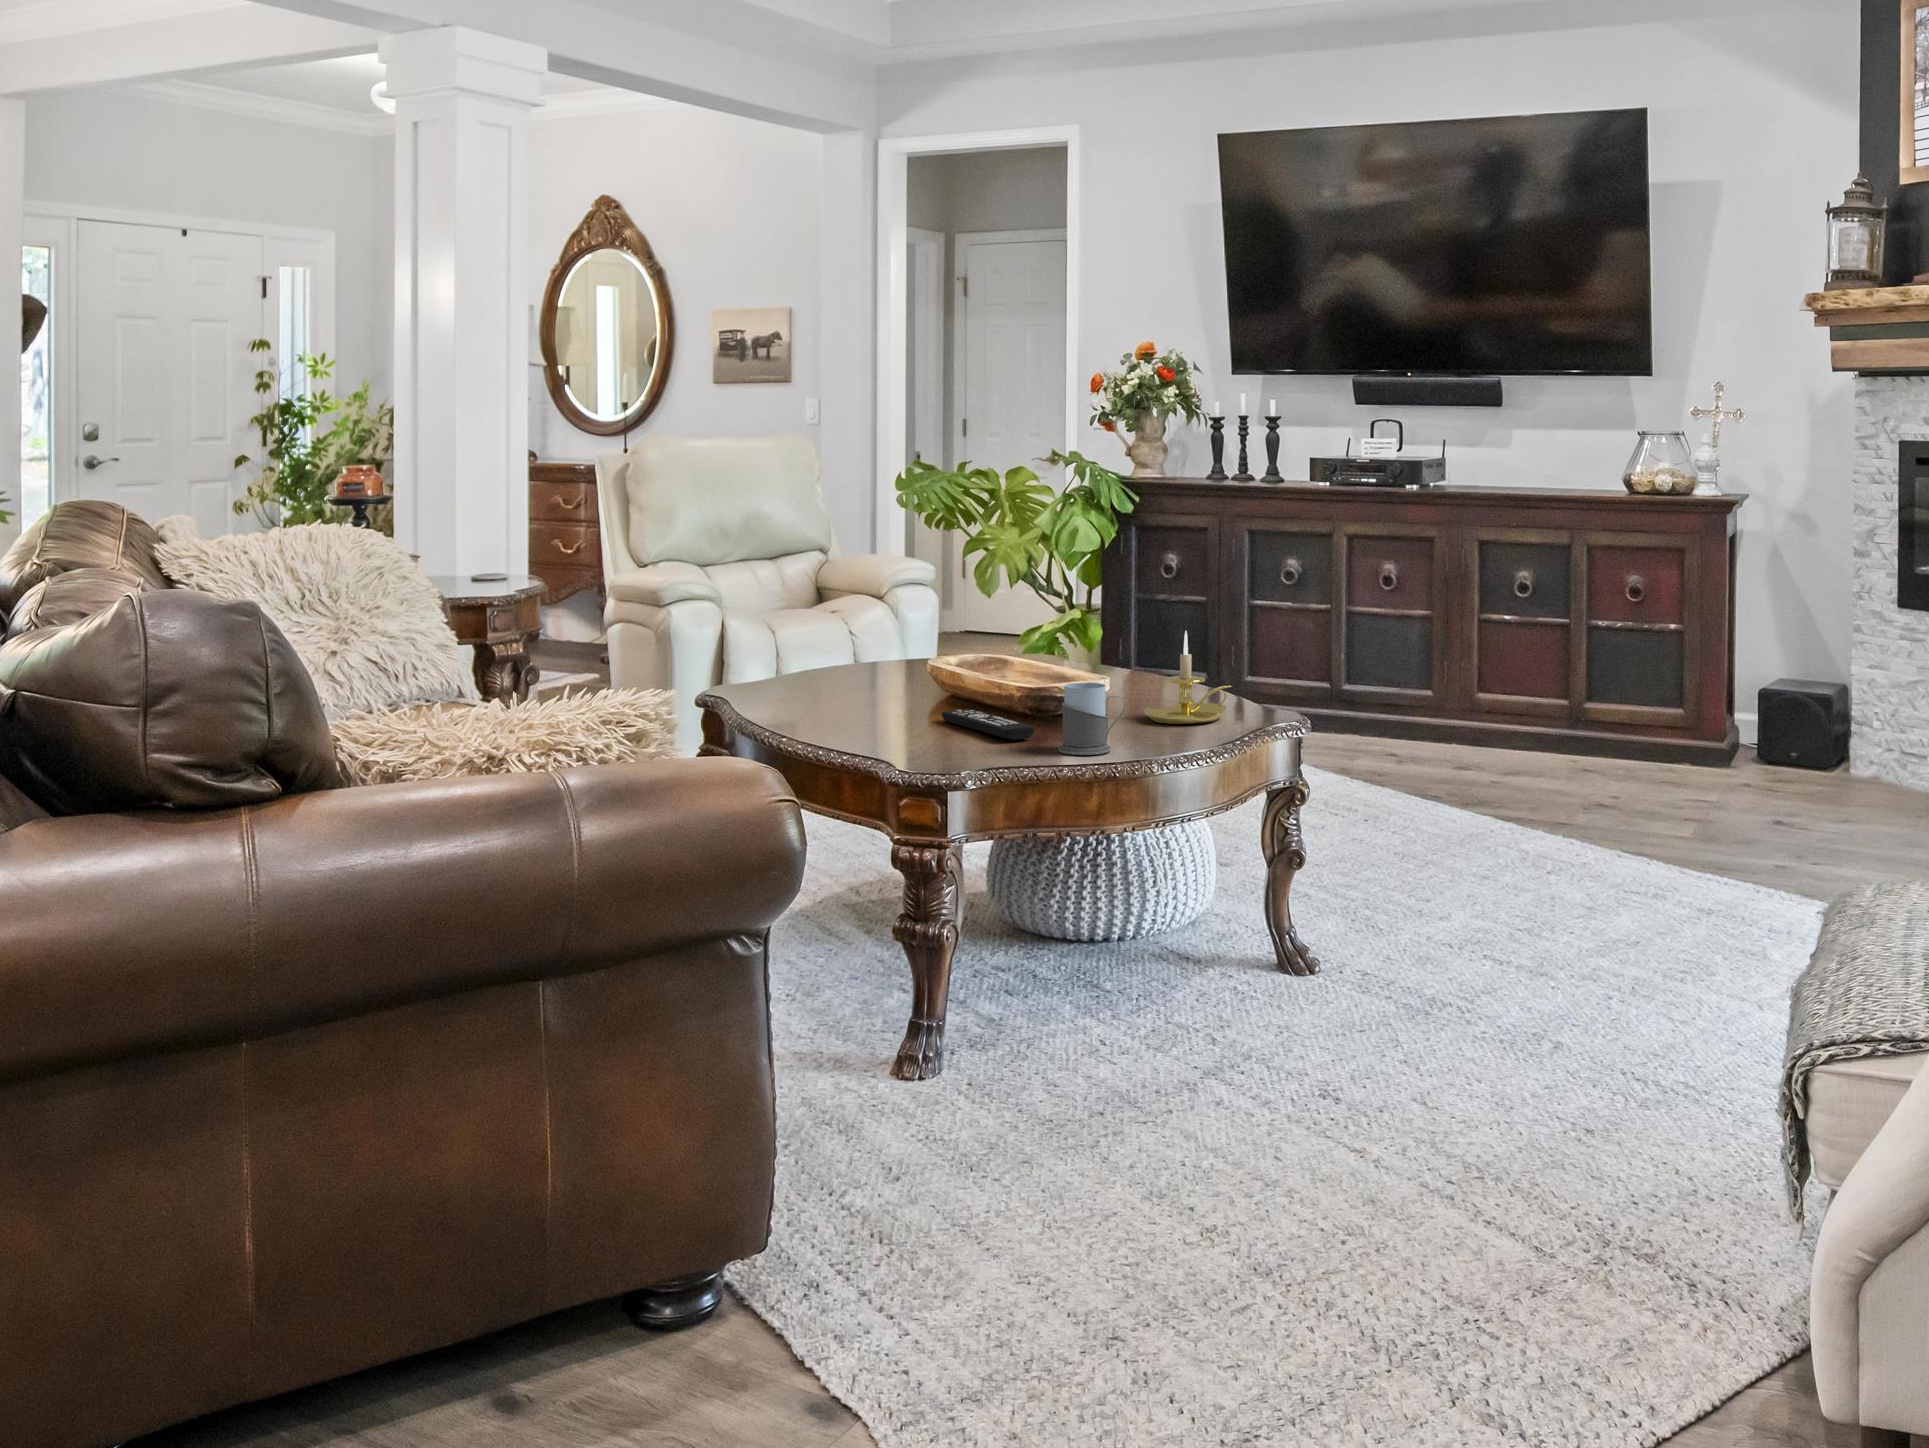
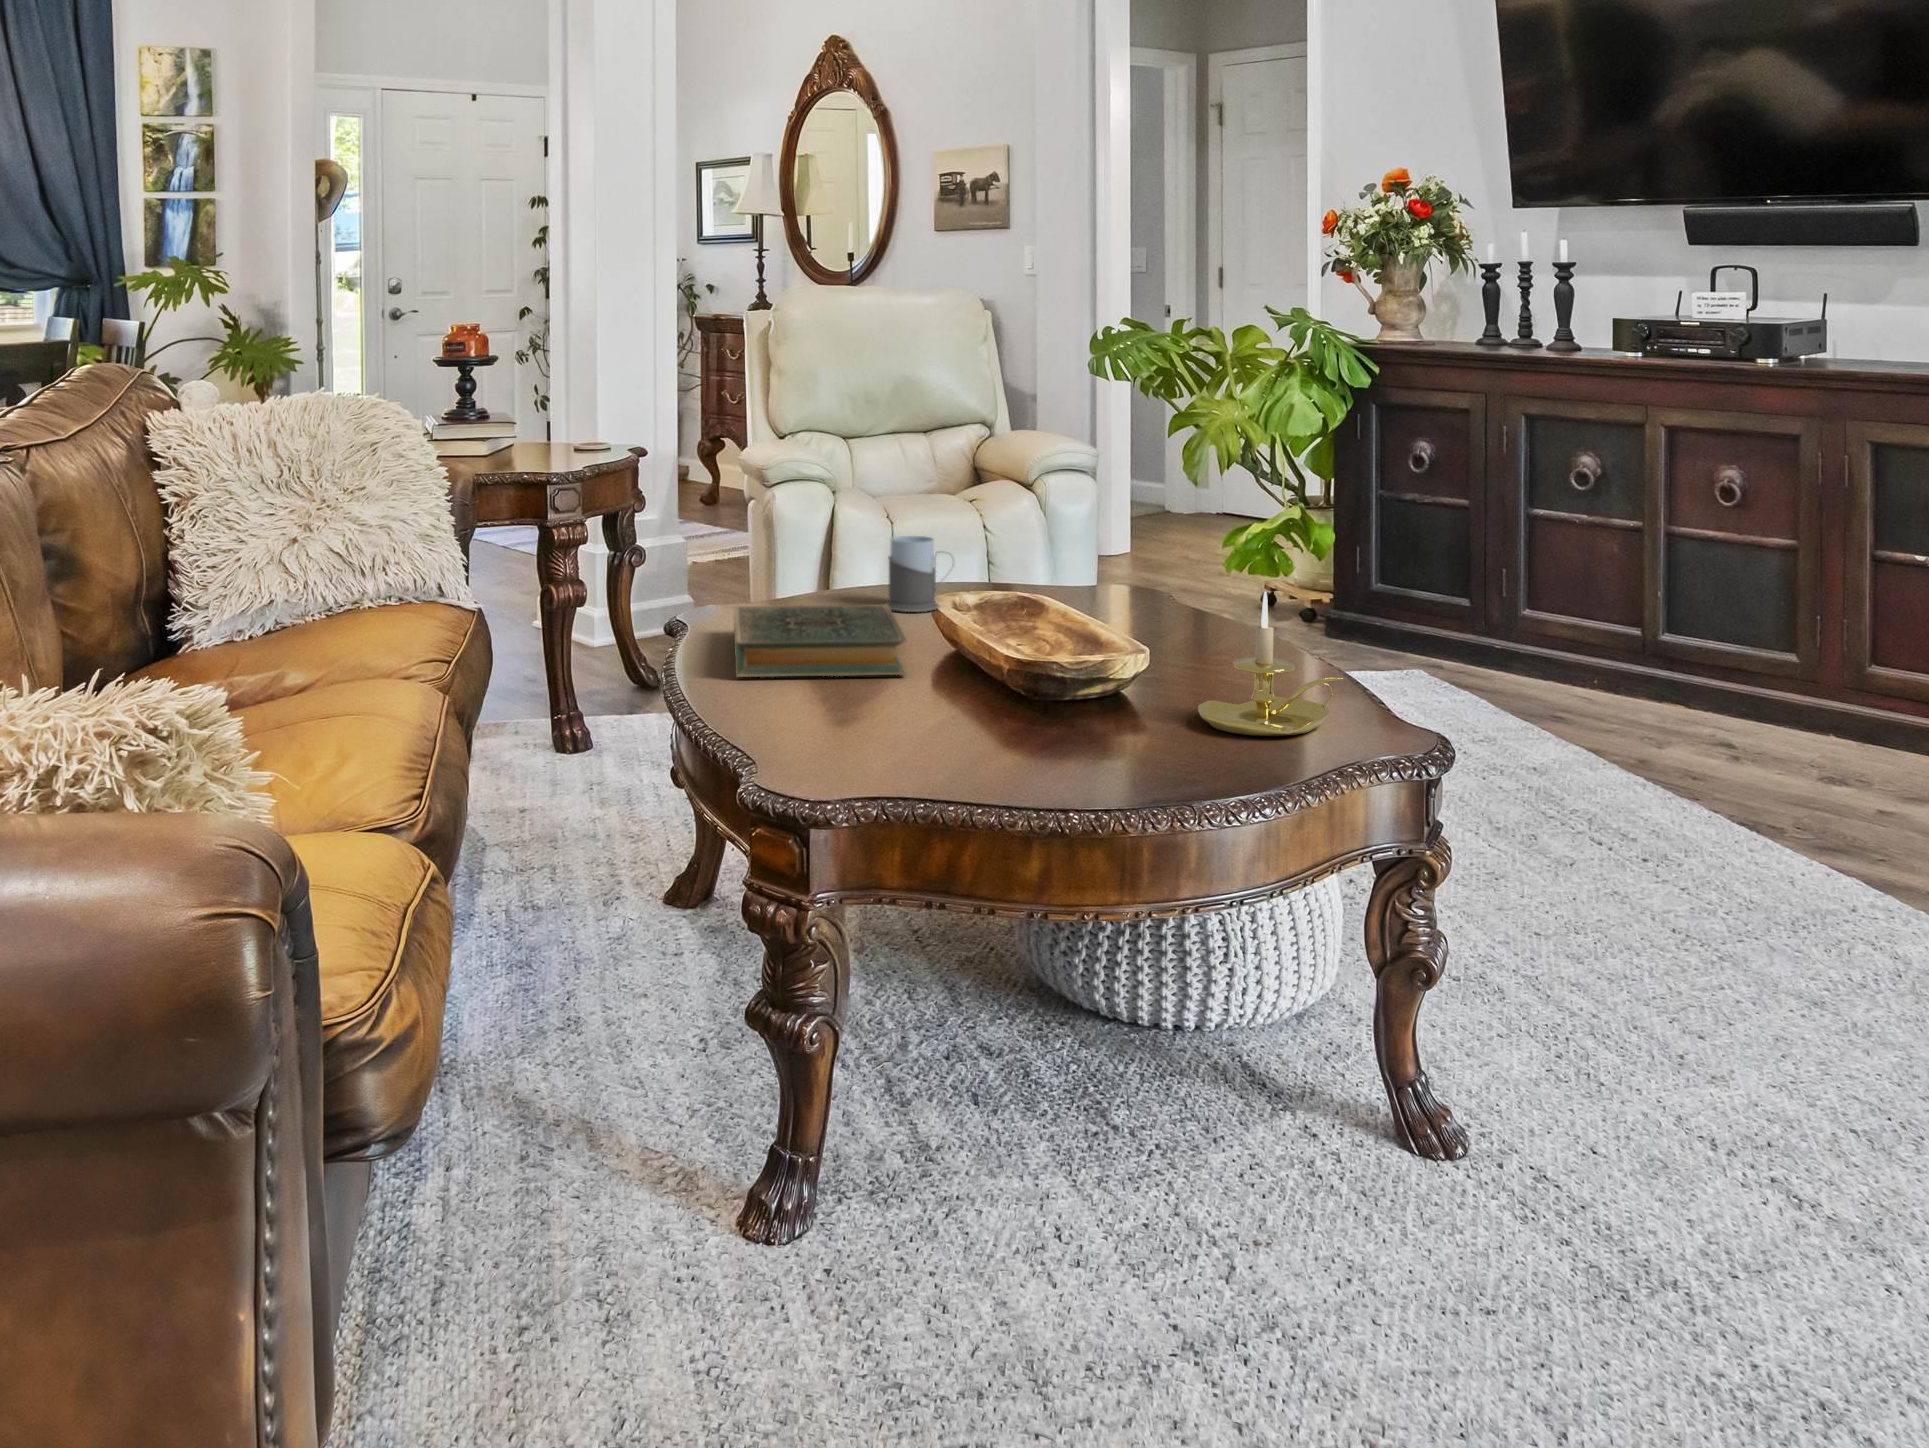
hardback book: none [772,667,930,718] -> present [734,604,906,677]
mug: present [1059,683,1126,755] -> present [885,536,953,612]
remote control: present [942,709,1035,740] -> none [907,682,1007,744]

